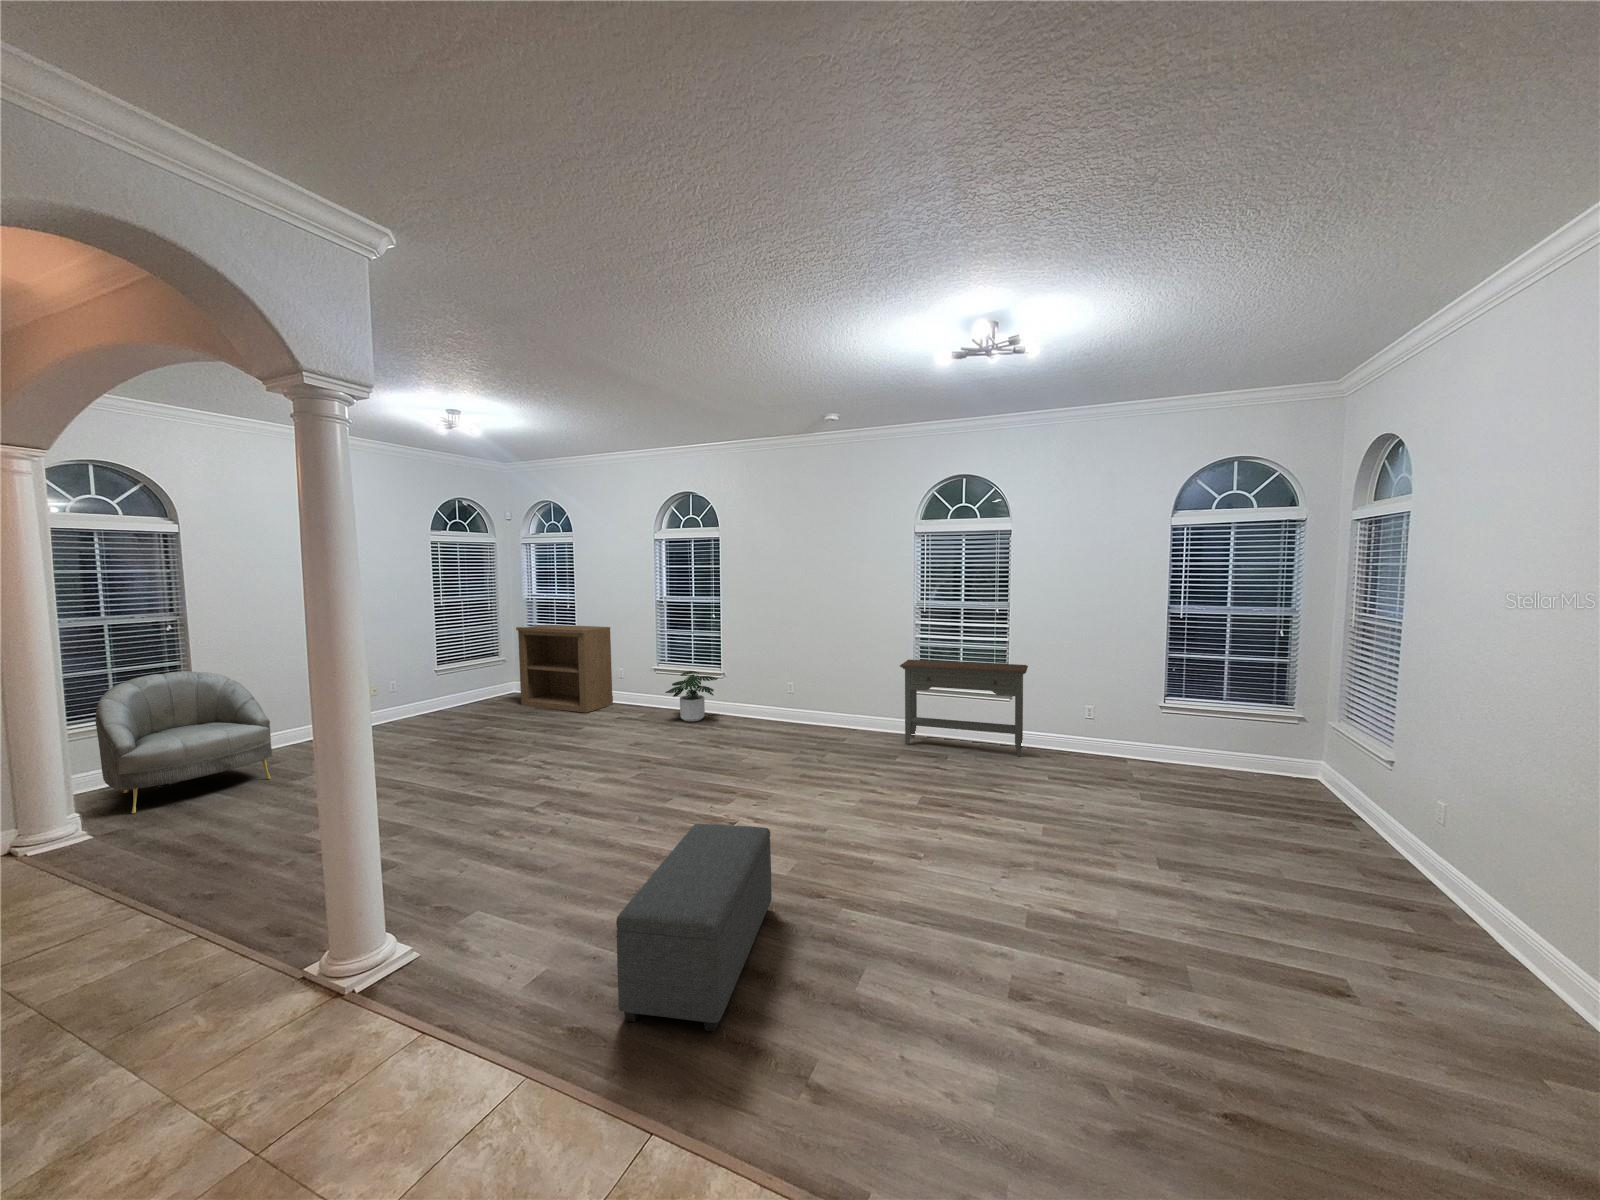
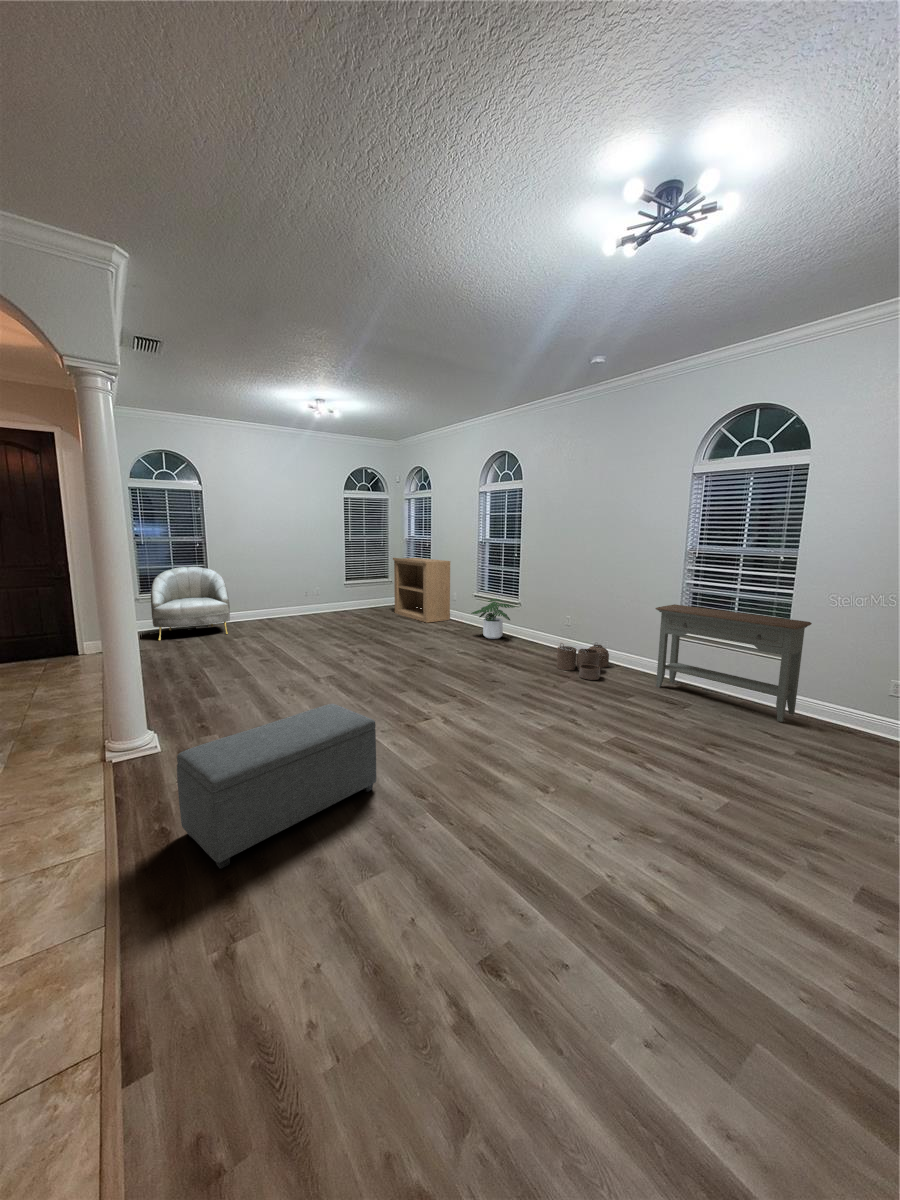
woven basket: none [798,708,852,749] -> present [557,643,609,680]

